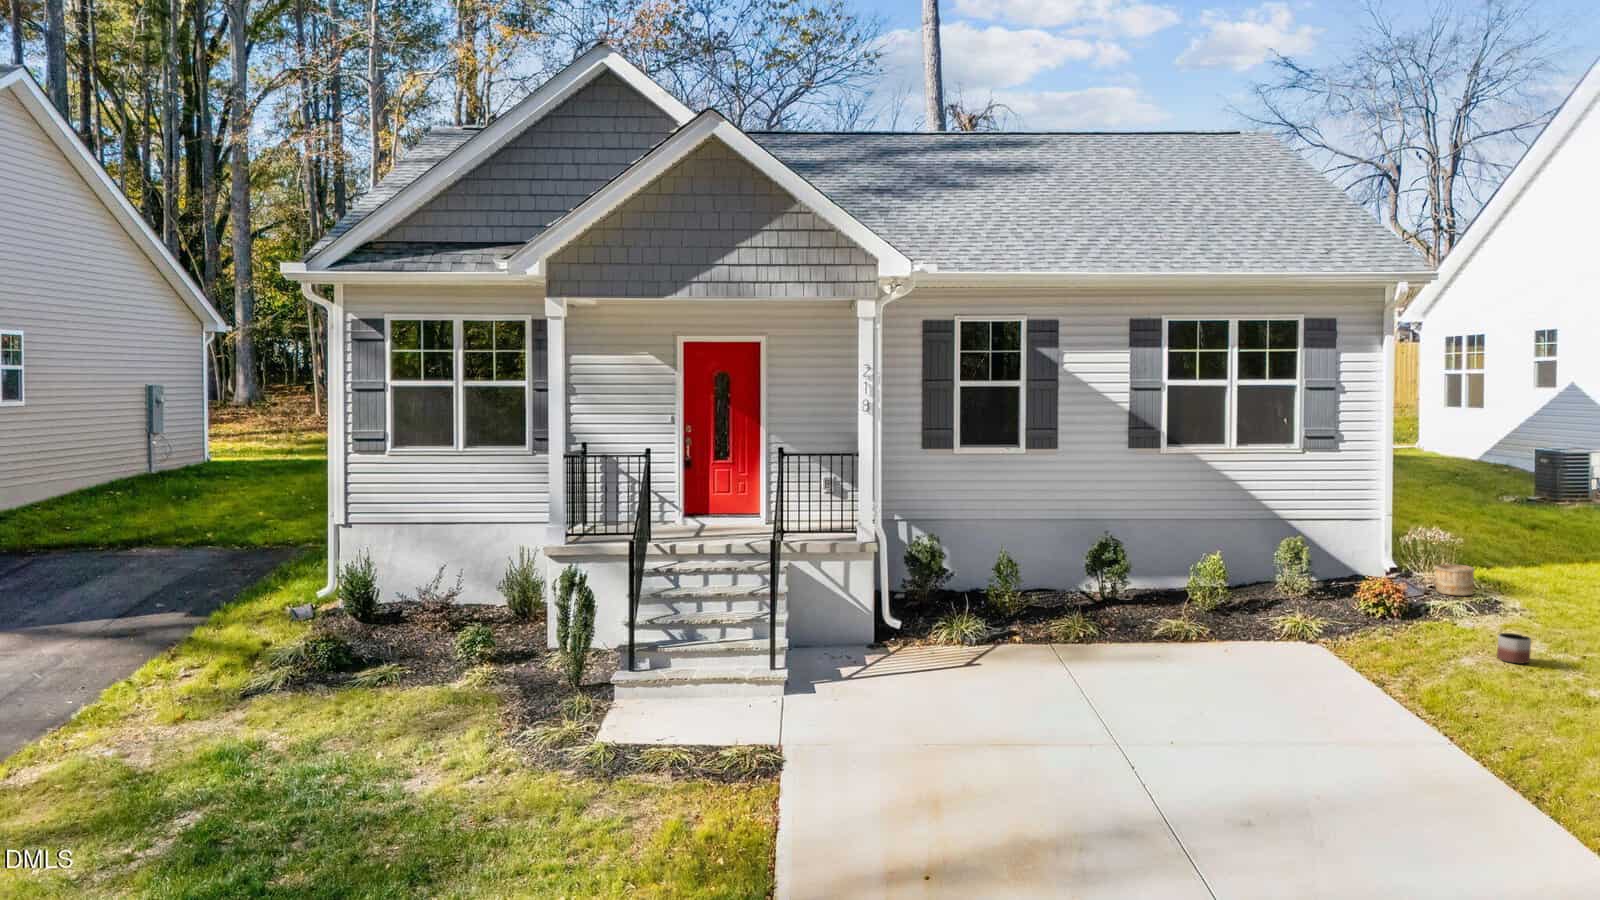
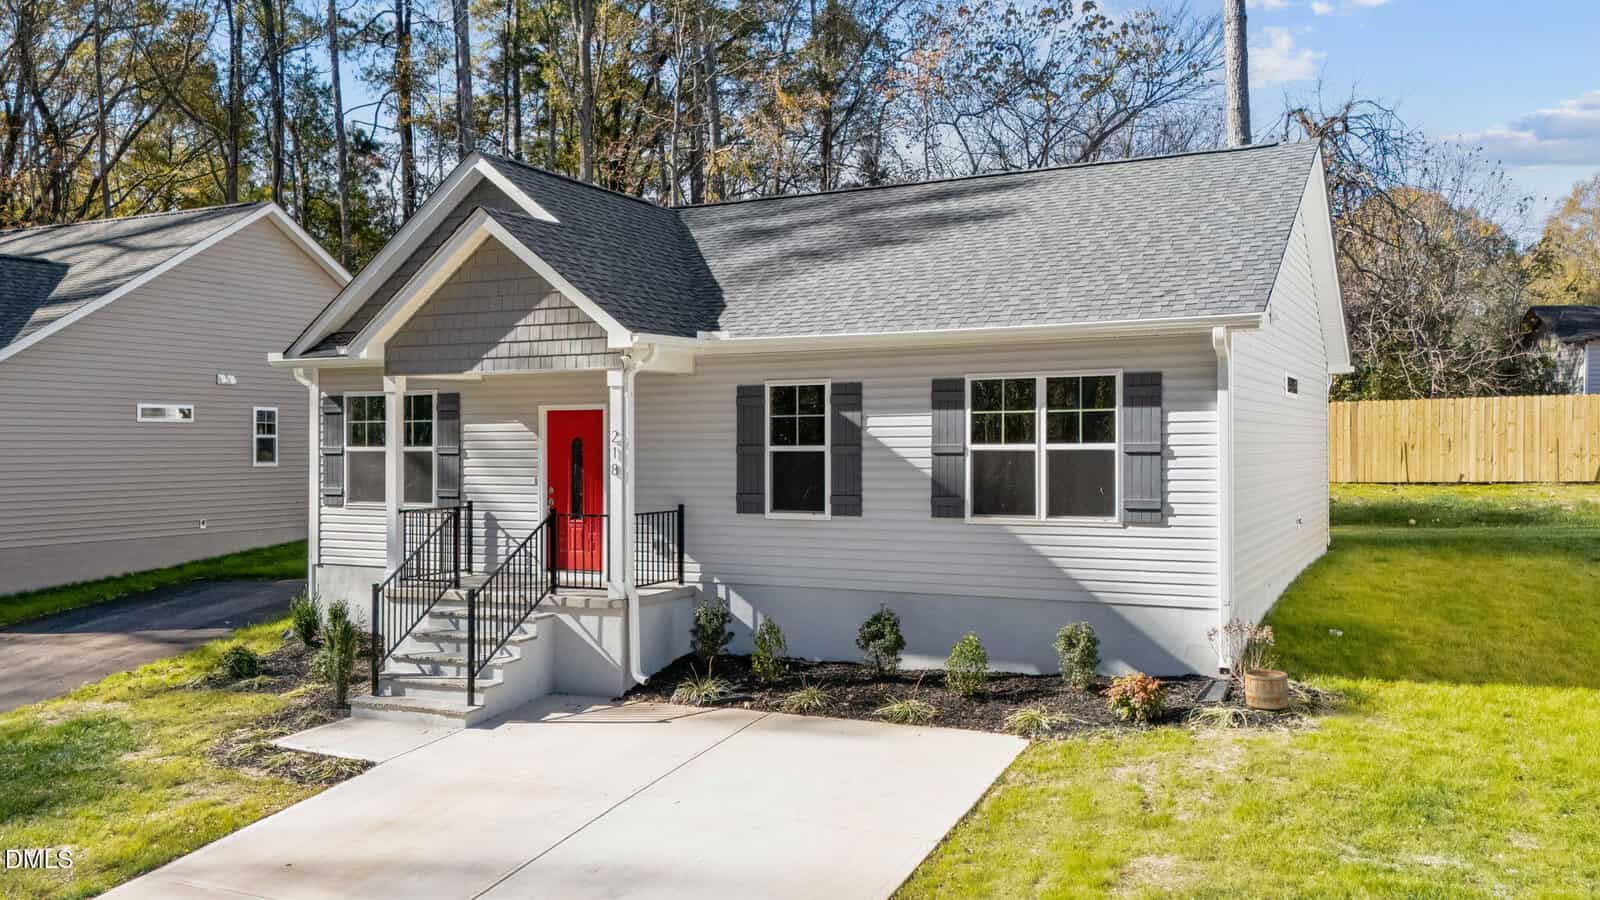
planter: present [1497,633,1531,664] -> none [1113,747,1147,784]

